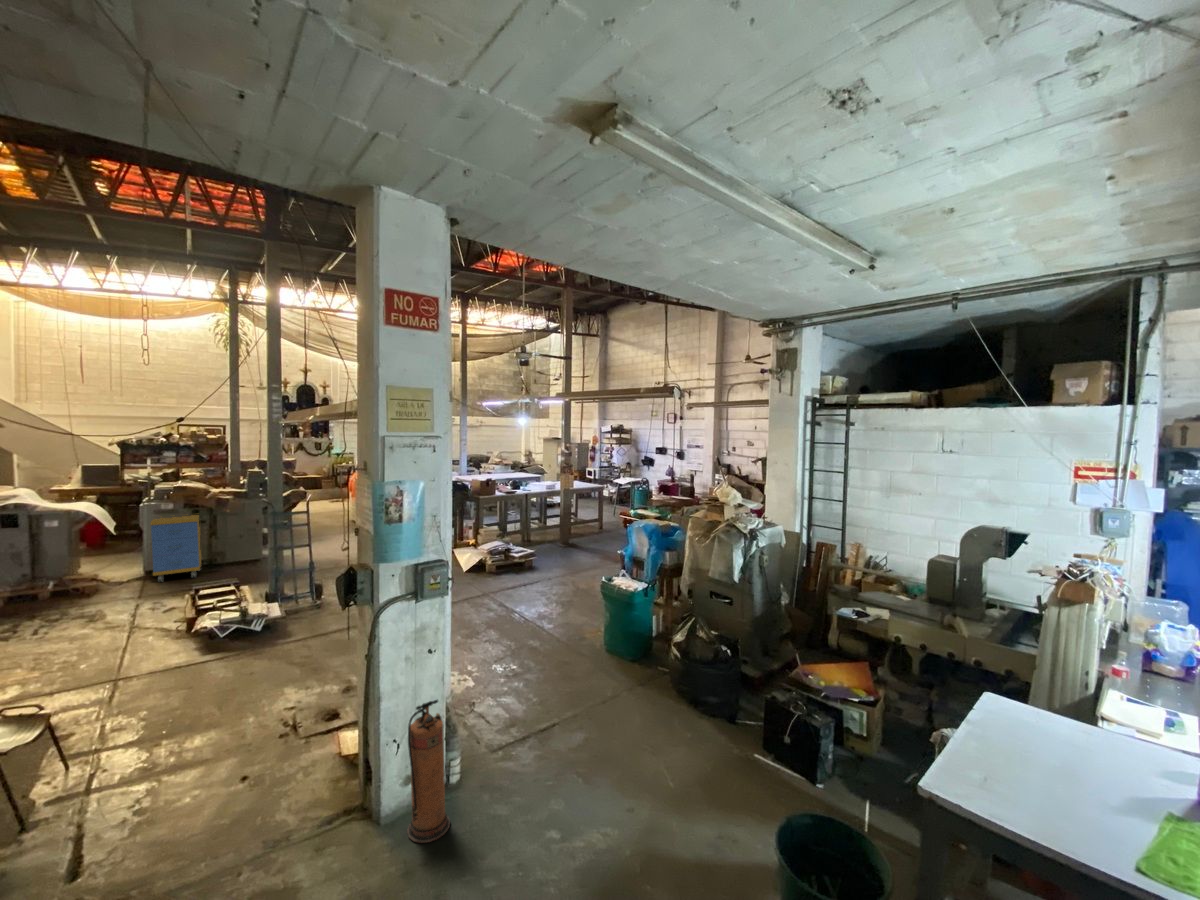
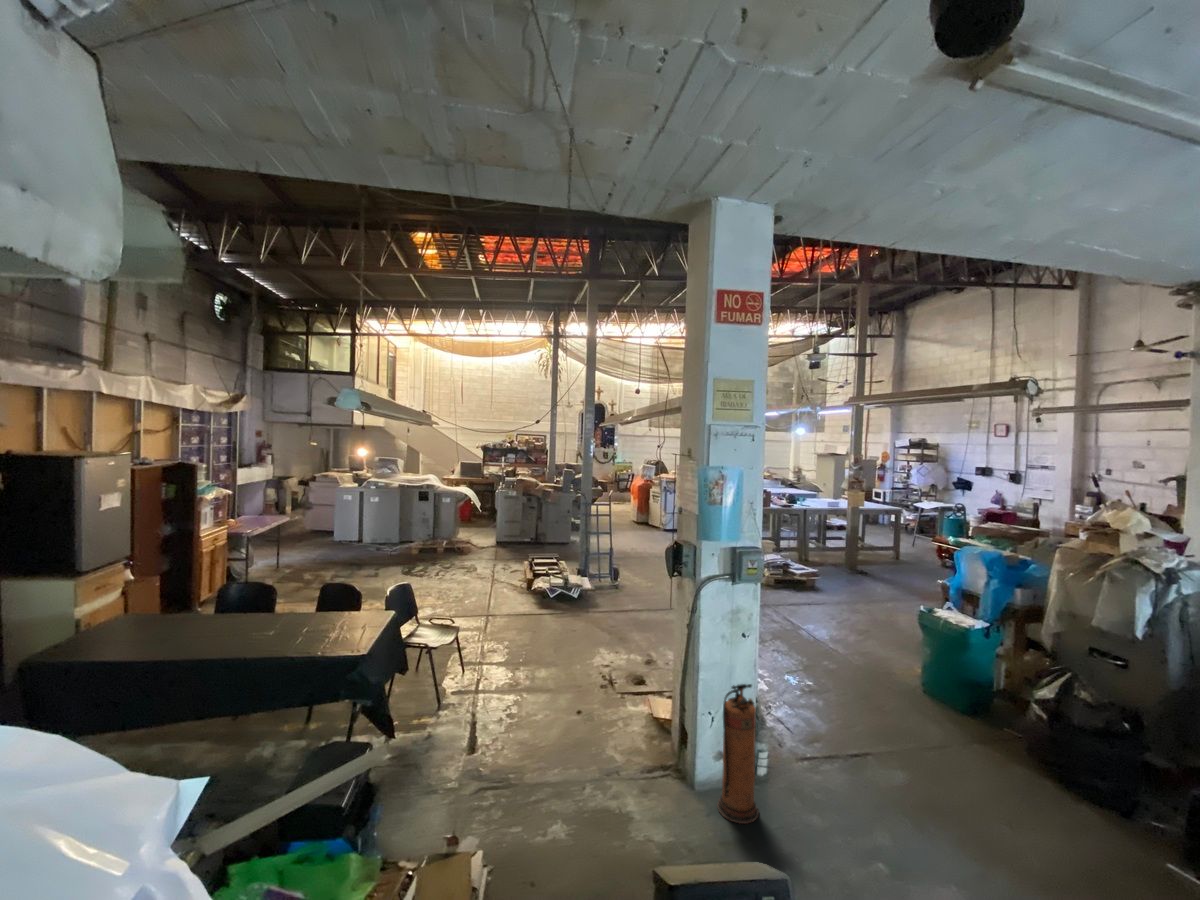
storage cabinet: present [151,515,201,582] -> none [504,500,535,551]

